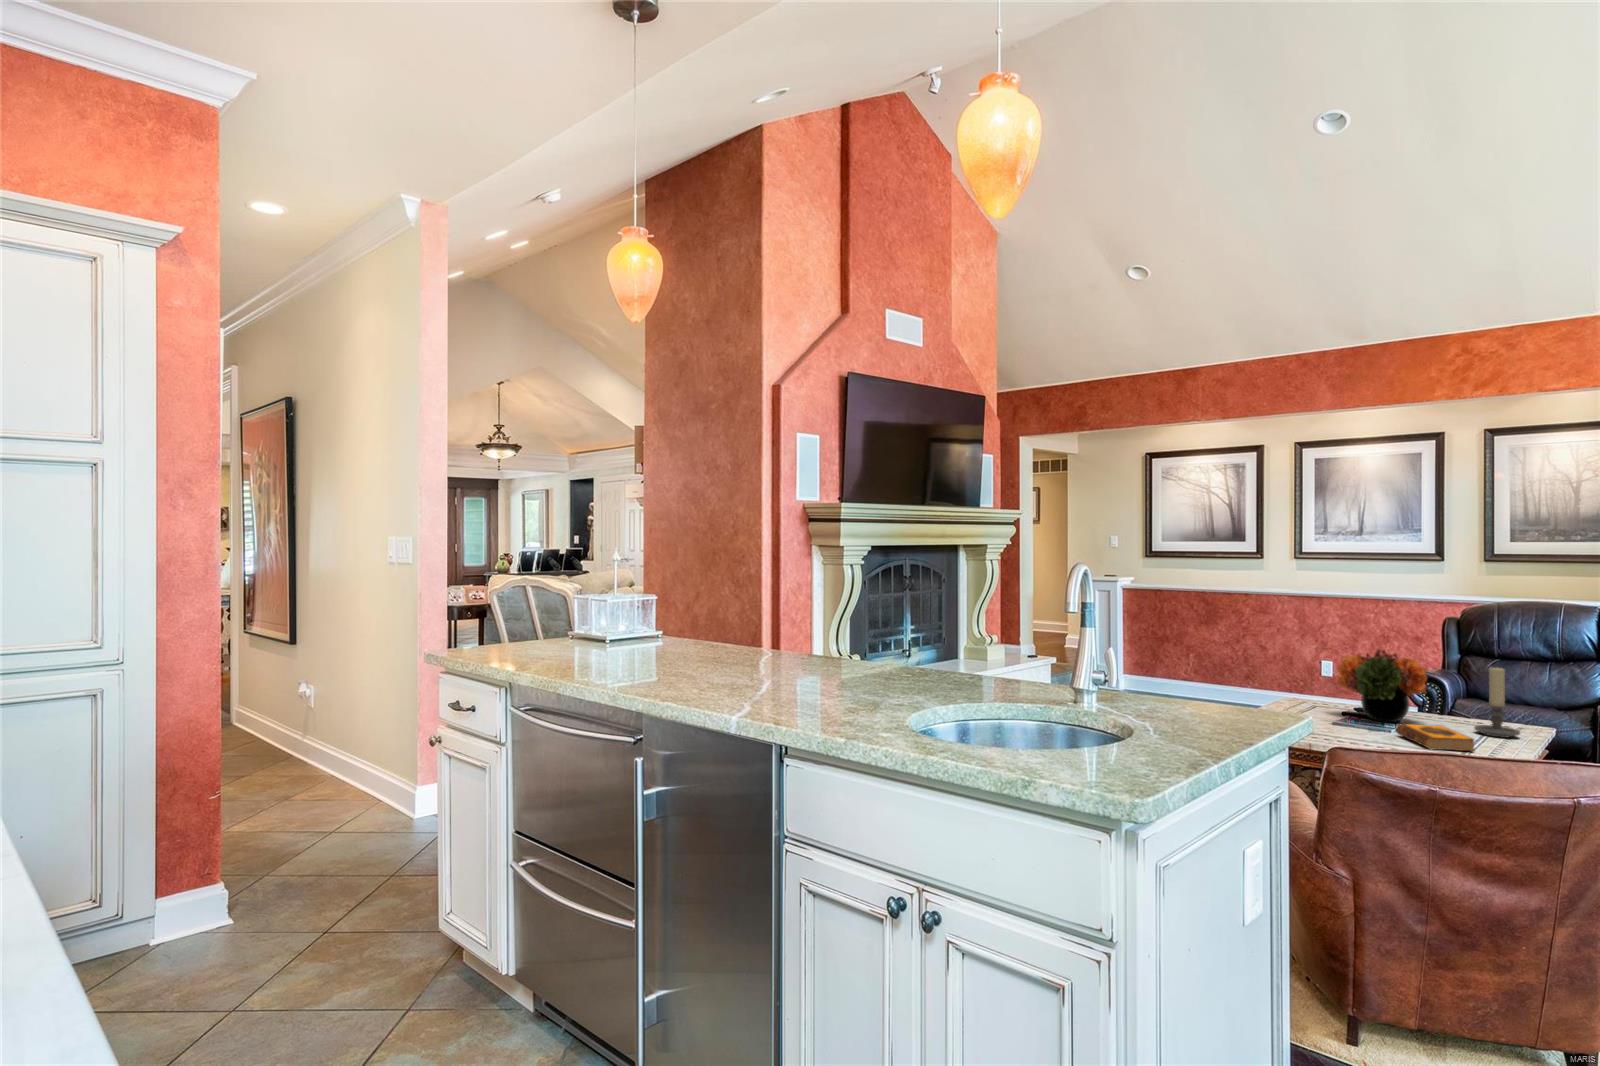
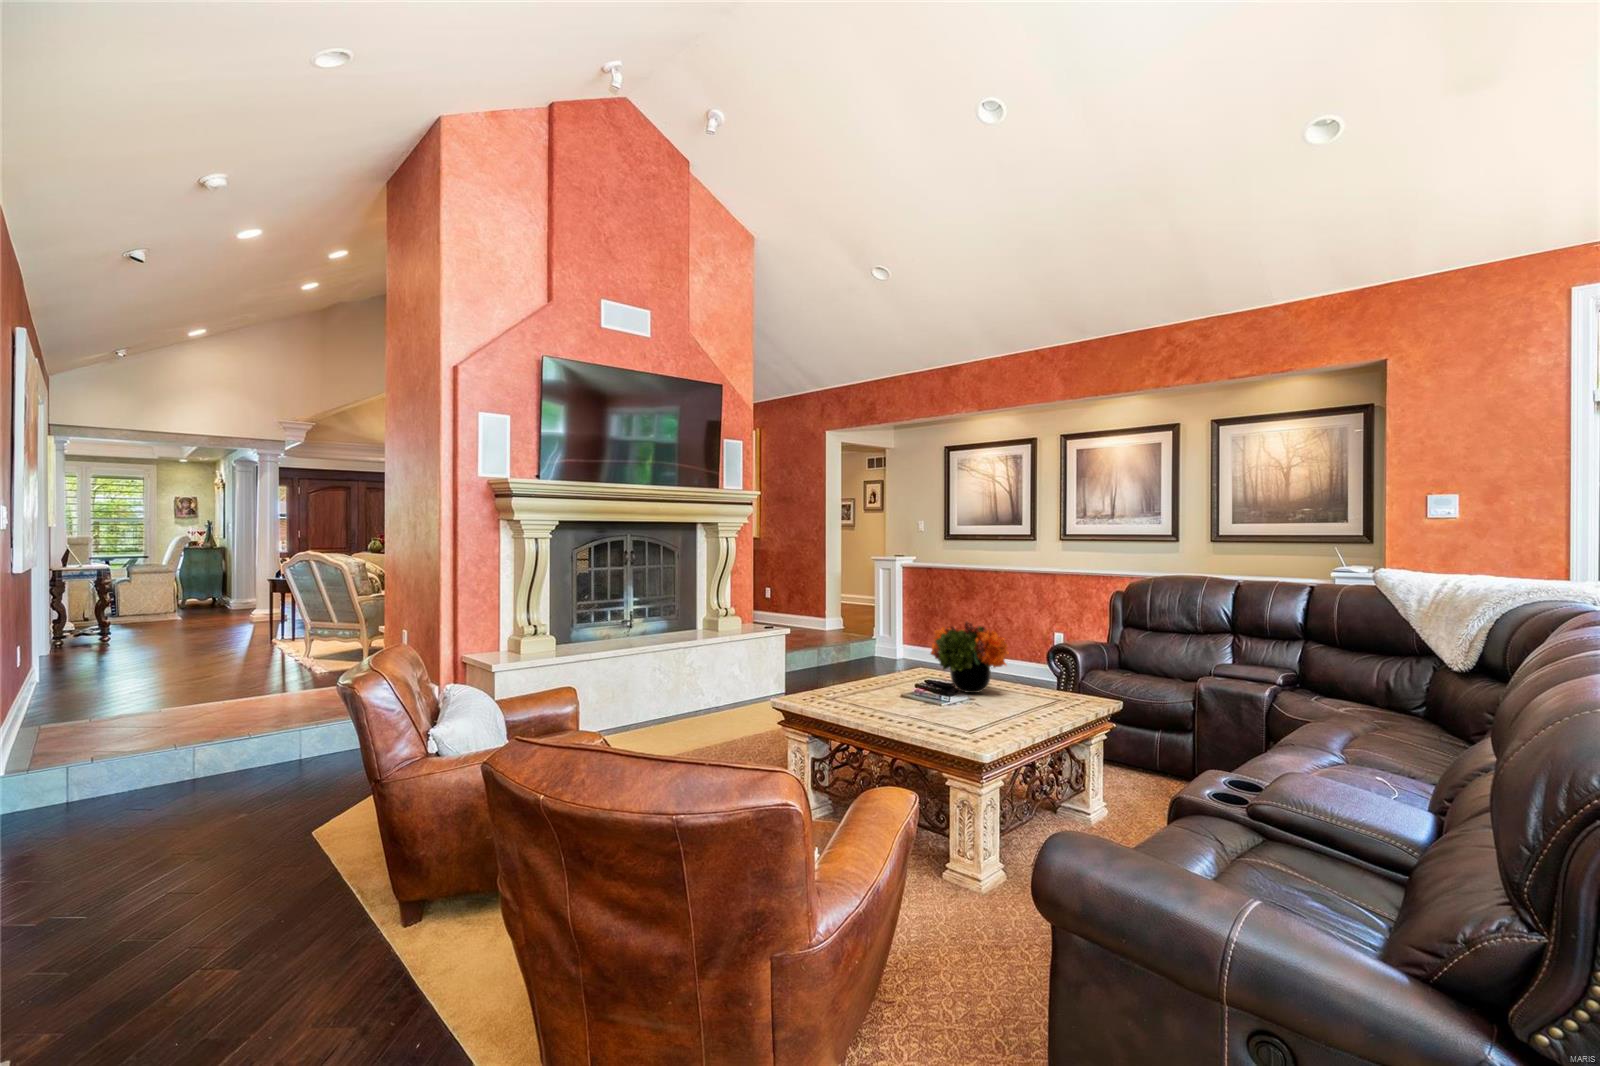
candle holder: present [1474,667,1520,738] -> none [1036,640,1075,711]
hardback book: present [1396,724,1474,751] -> none [936,695,982,724]

